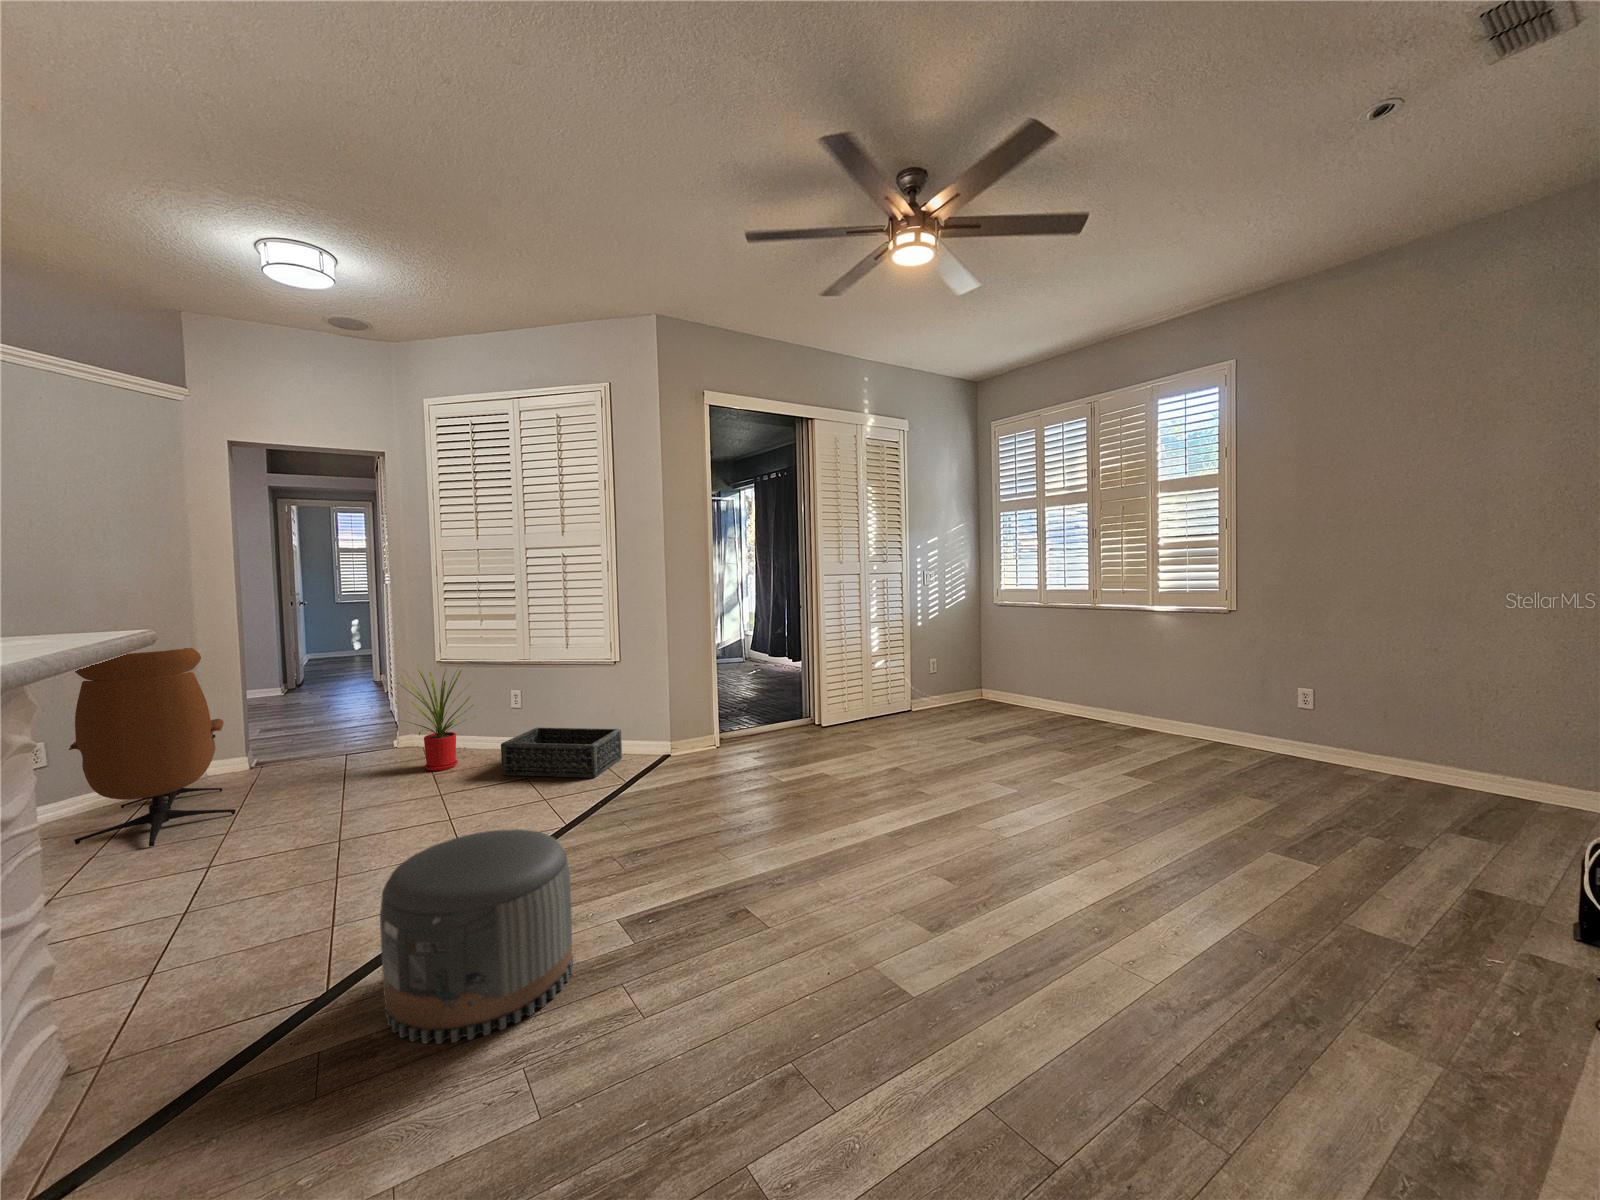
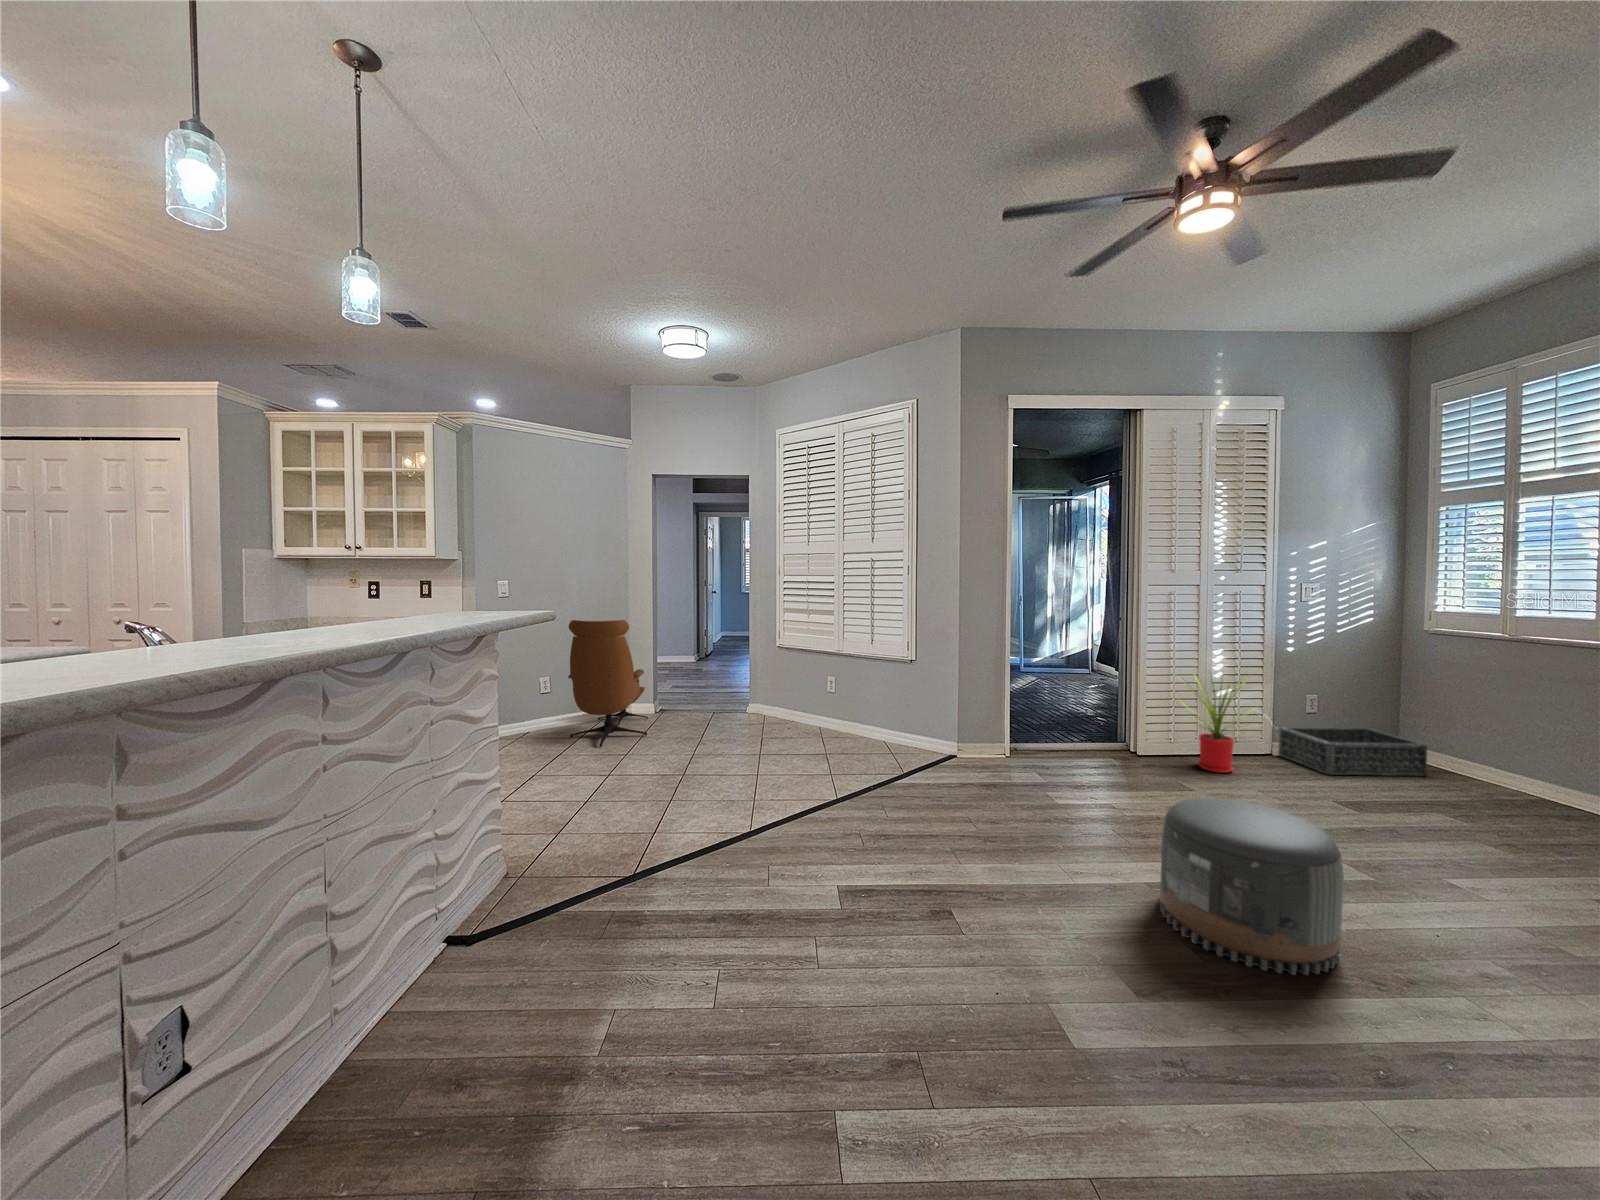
house plant: present [398,664,473,771] -> present [1186,676,1248,773]
basket: present [501,728,622,778] -> present [1278,727,1427,776]
pouf: present [380,829,573,1044] -> present [1160,798,1344,975]

